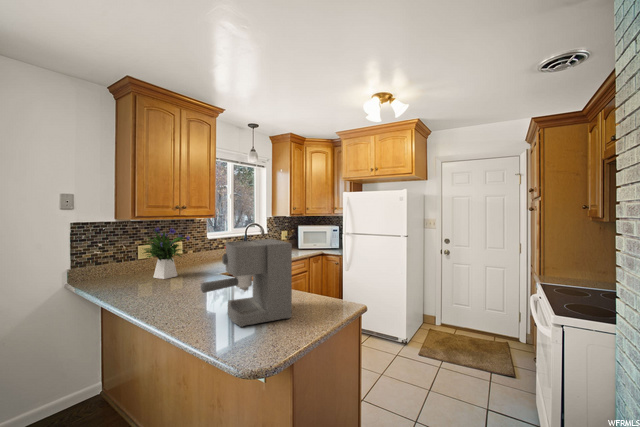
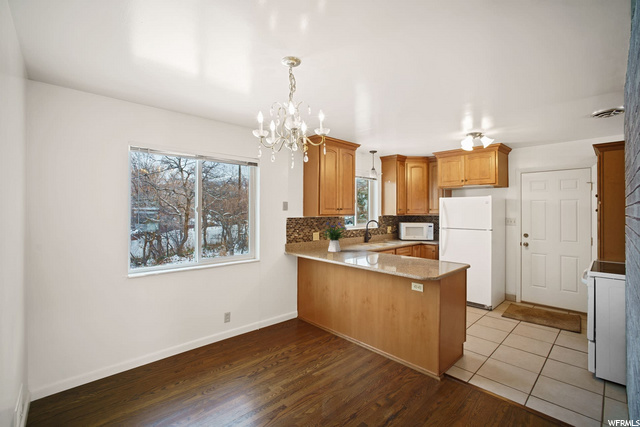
coffee maker: present [201,239,292,327] -> none [388,228,430,268]

